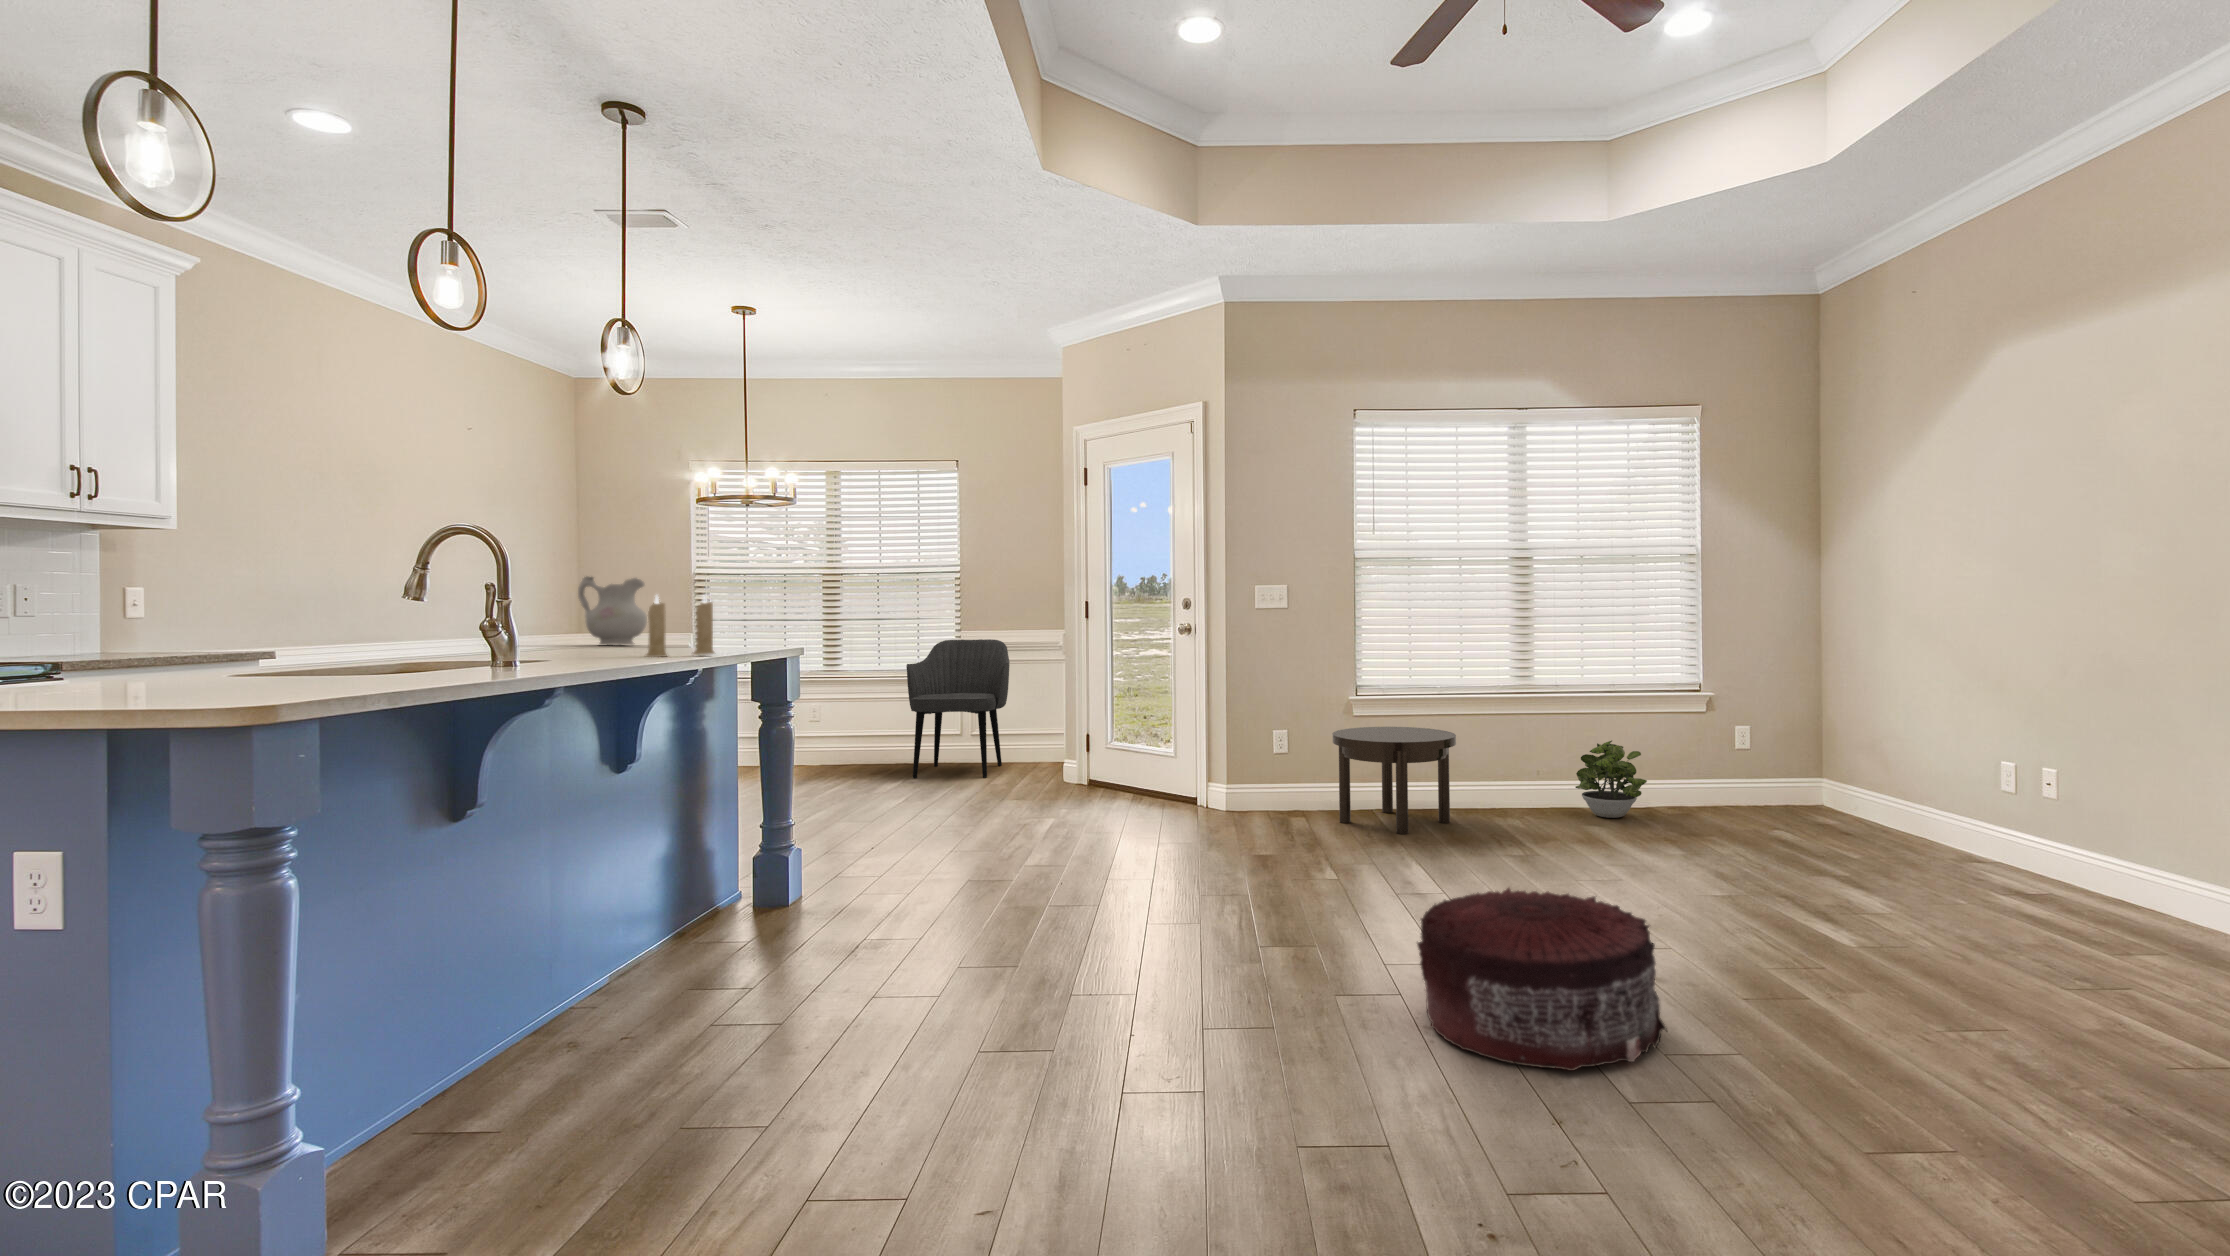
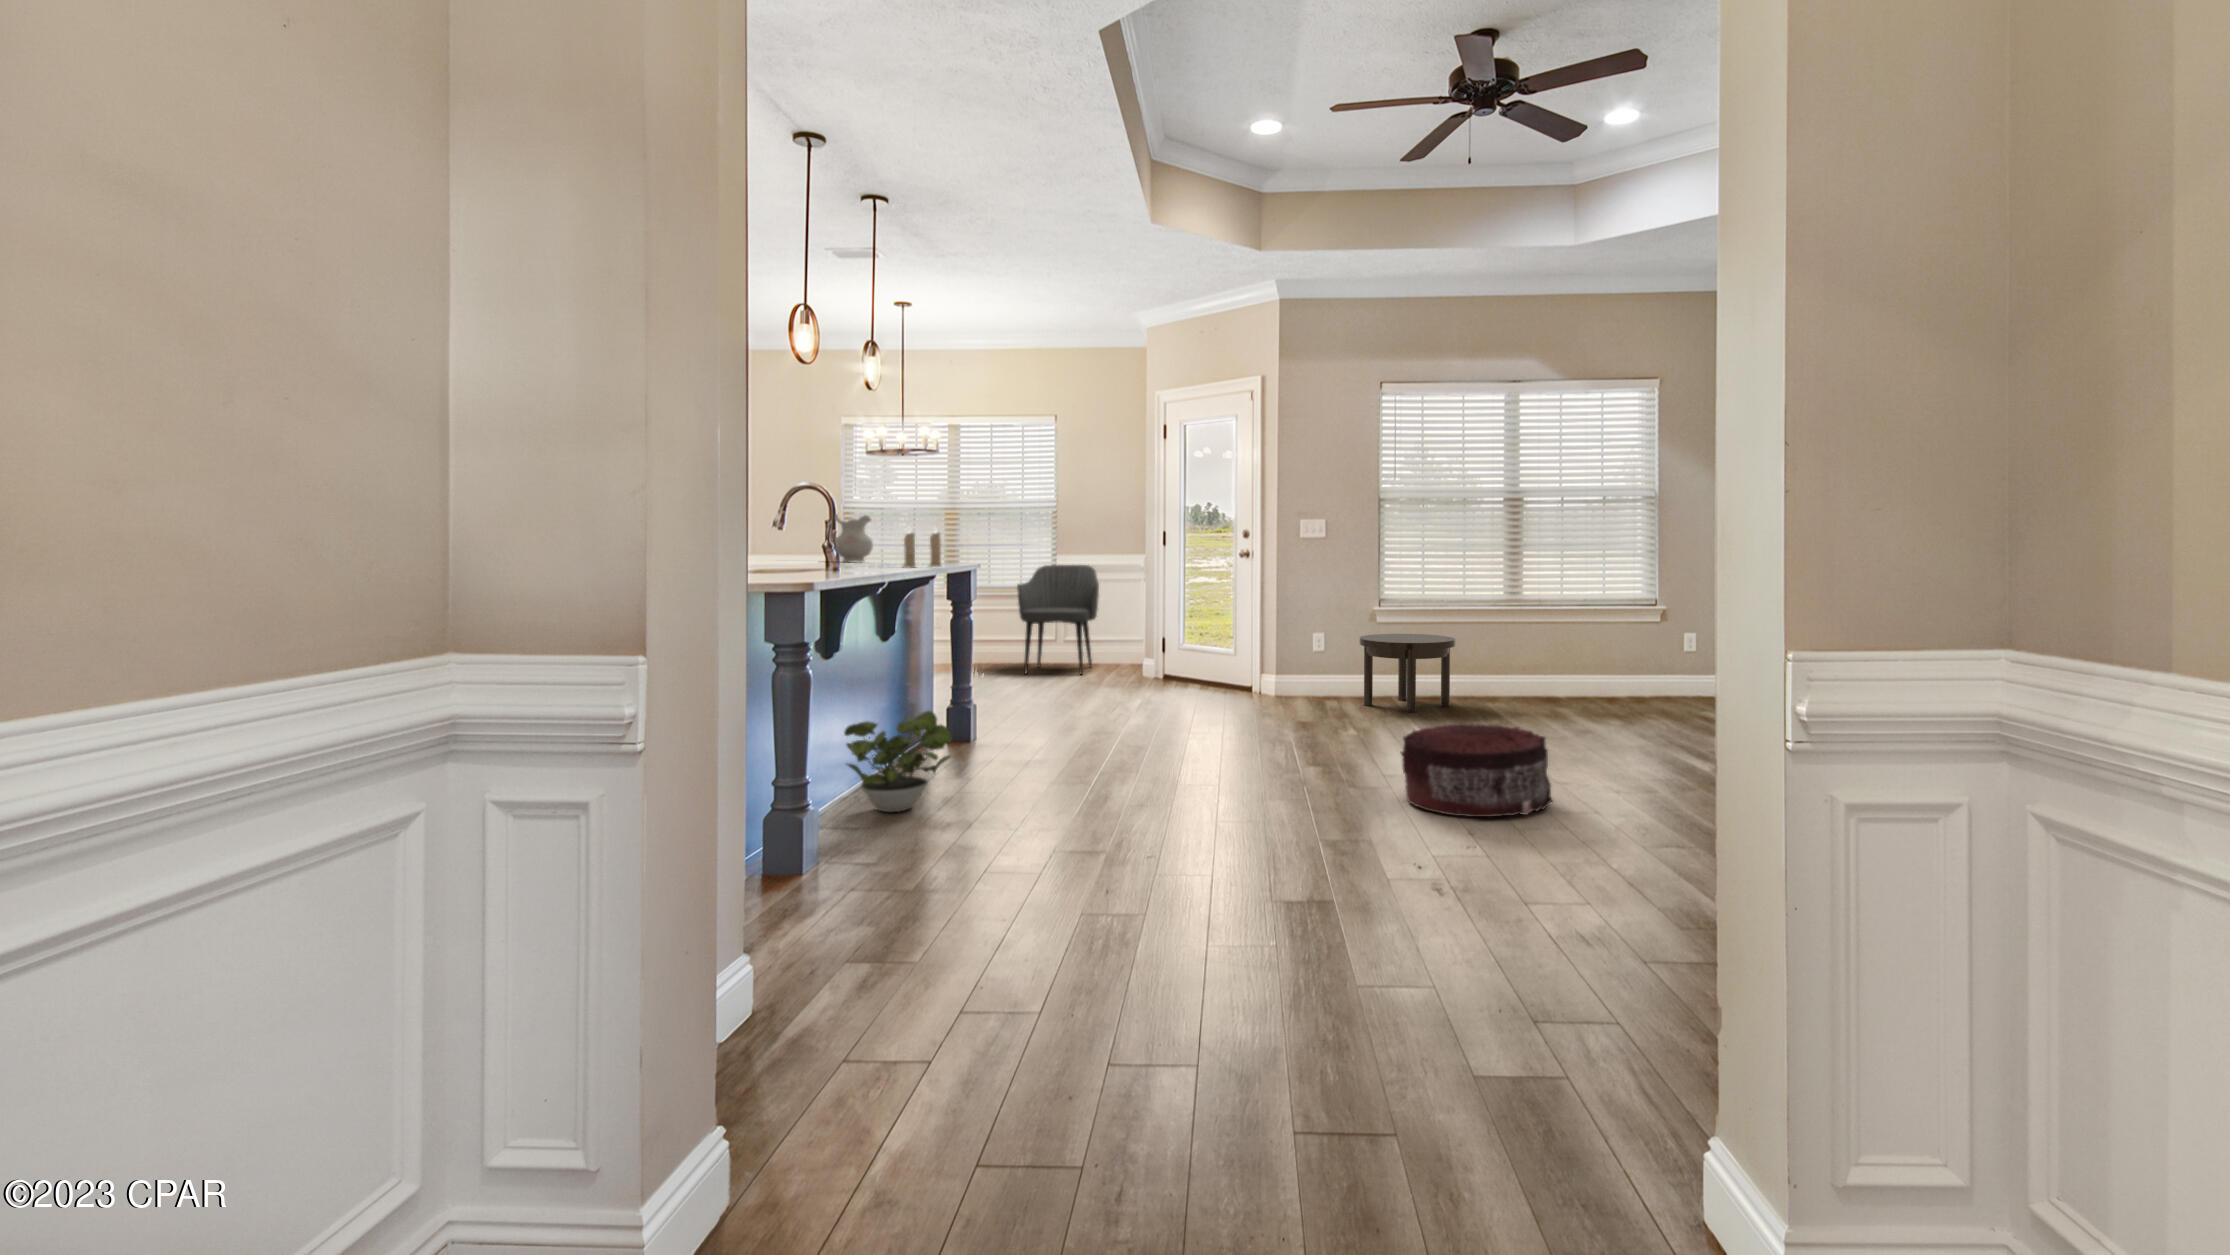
potted plant: present [1576,741,1647,818] -> present [844,711,952,812]

